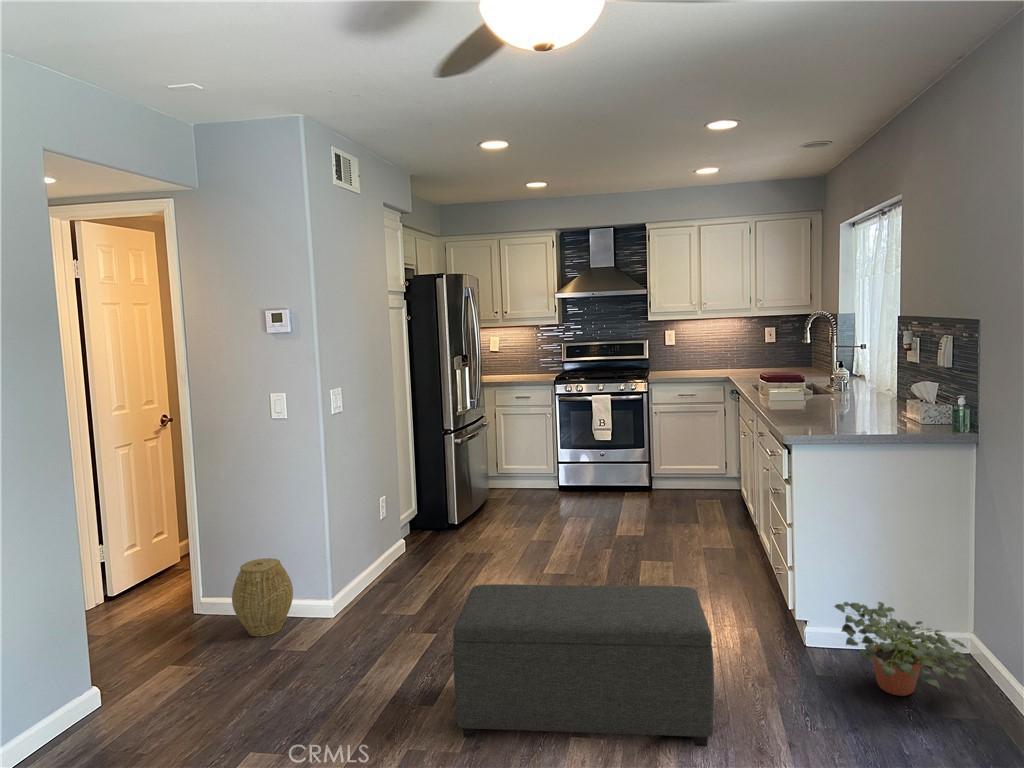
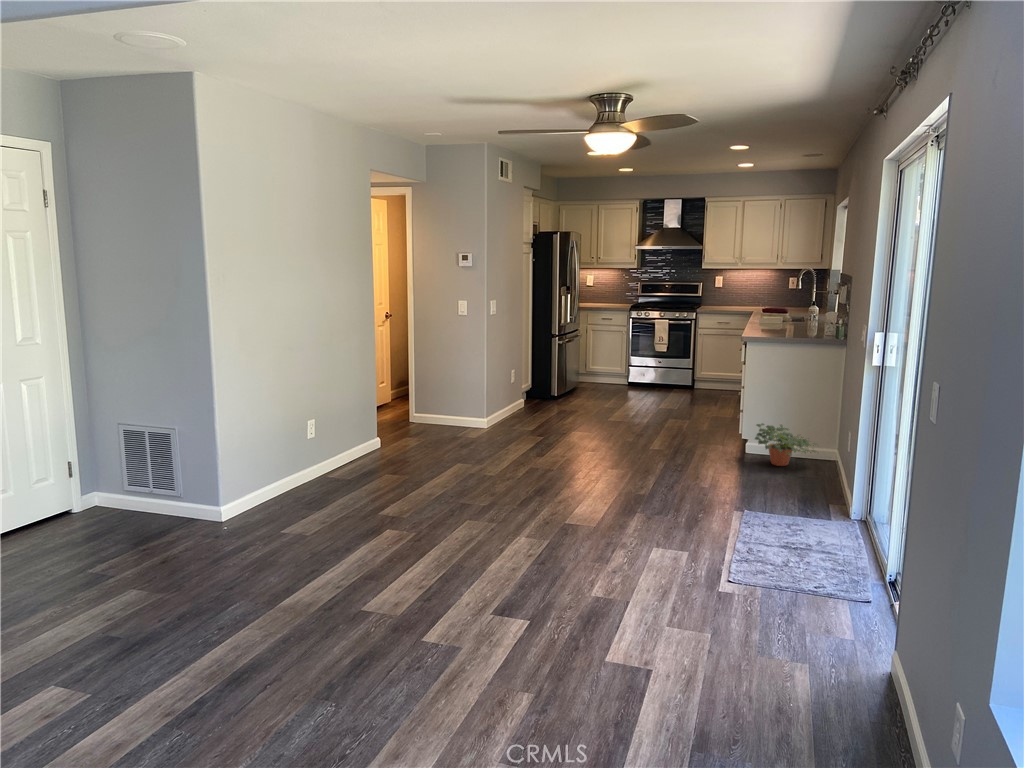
woven basket: present [232,558,293,636] -> none [436,391,467,431]
ottoman: present [453,584,714,746] -> none [556,400,680,471]

